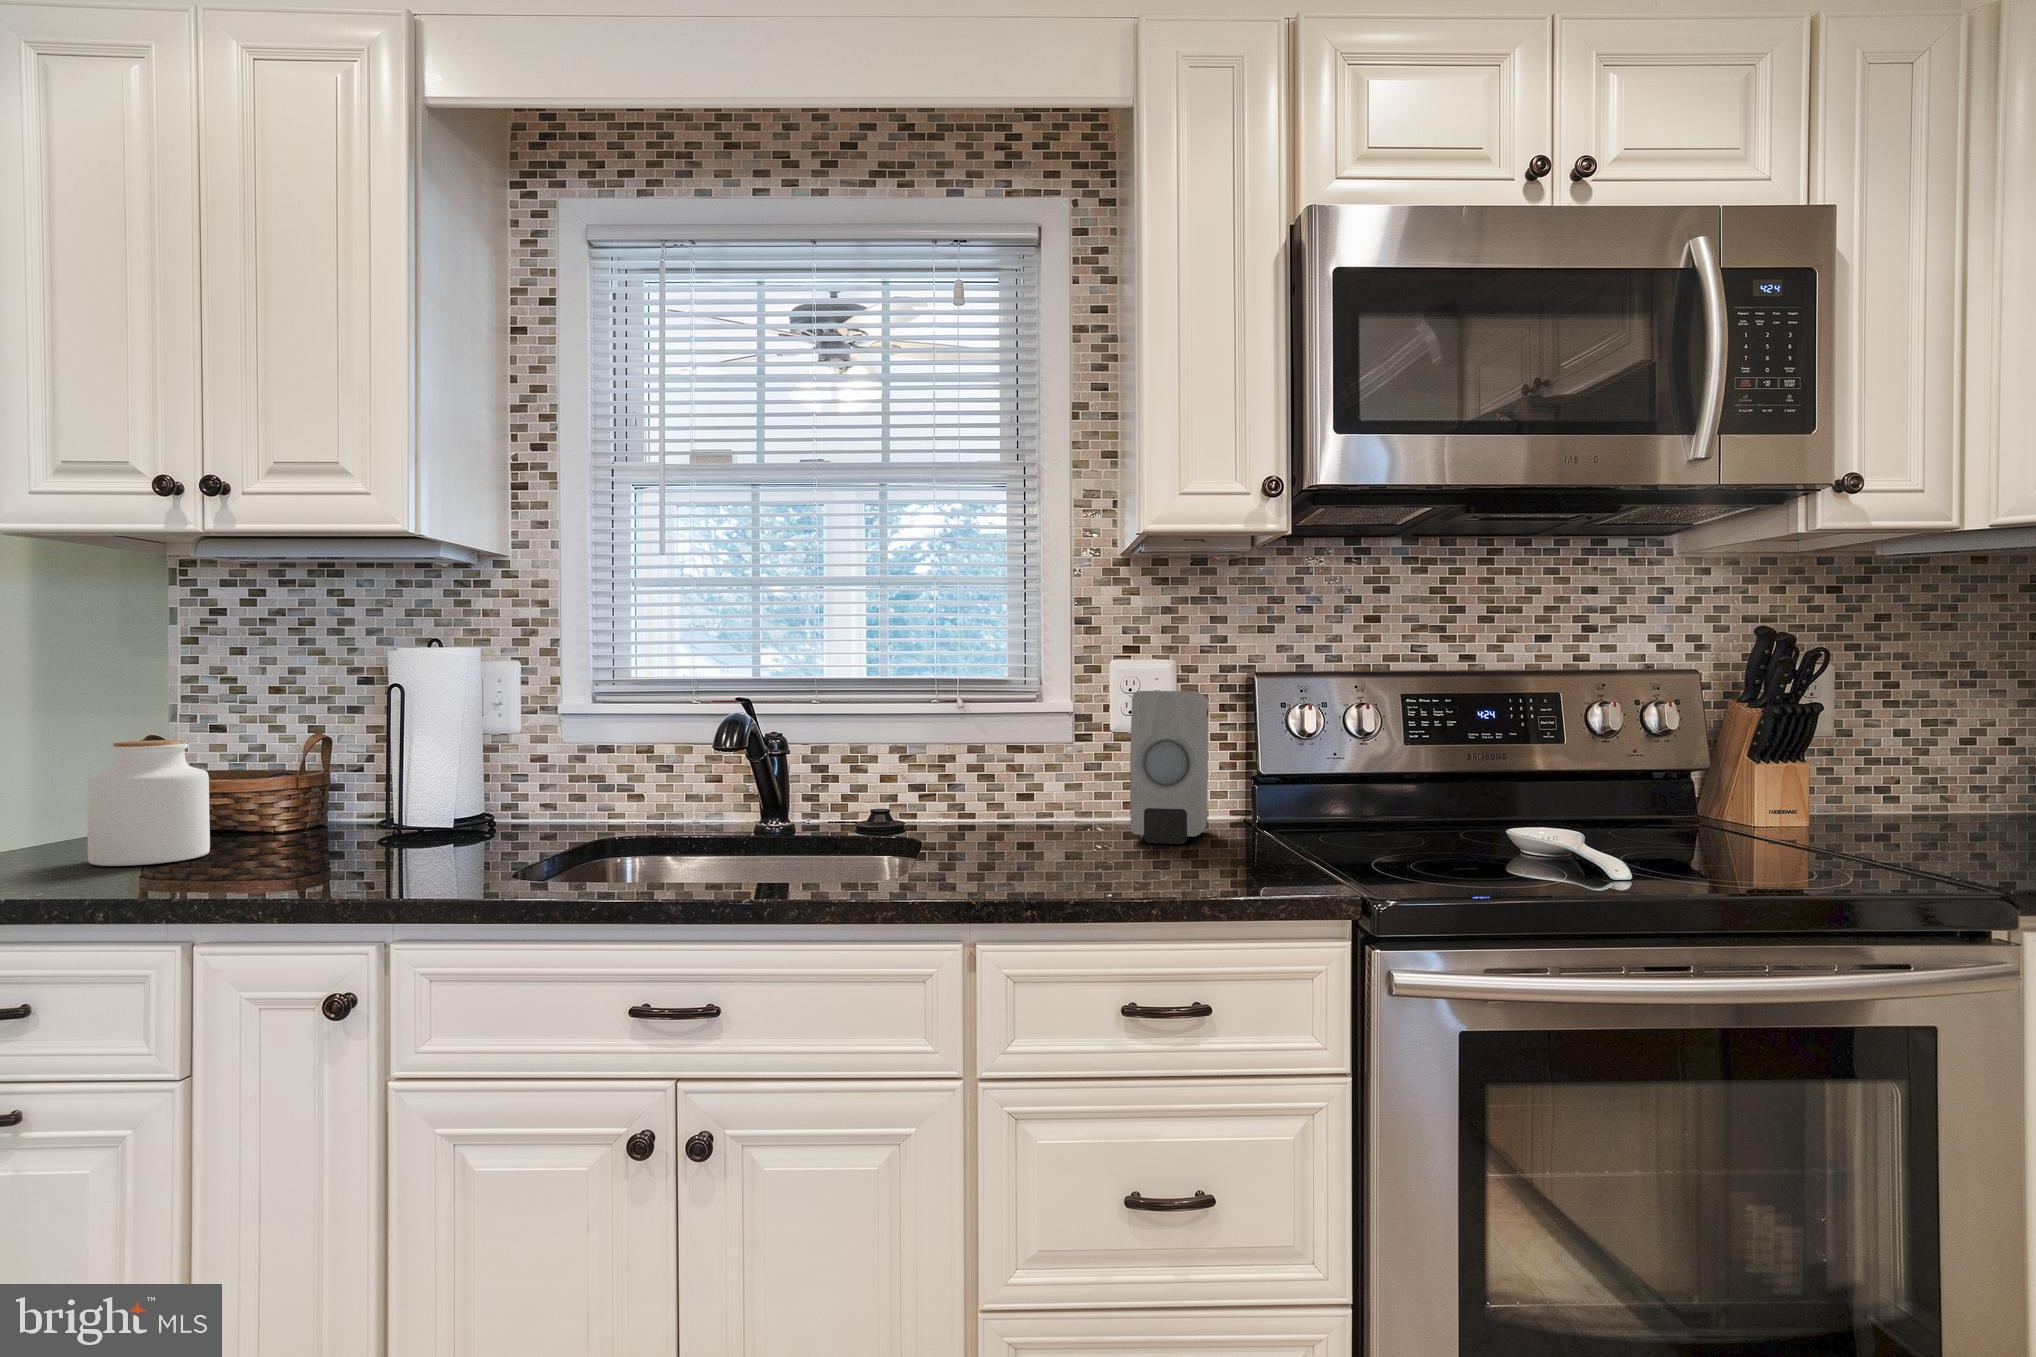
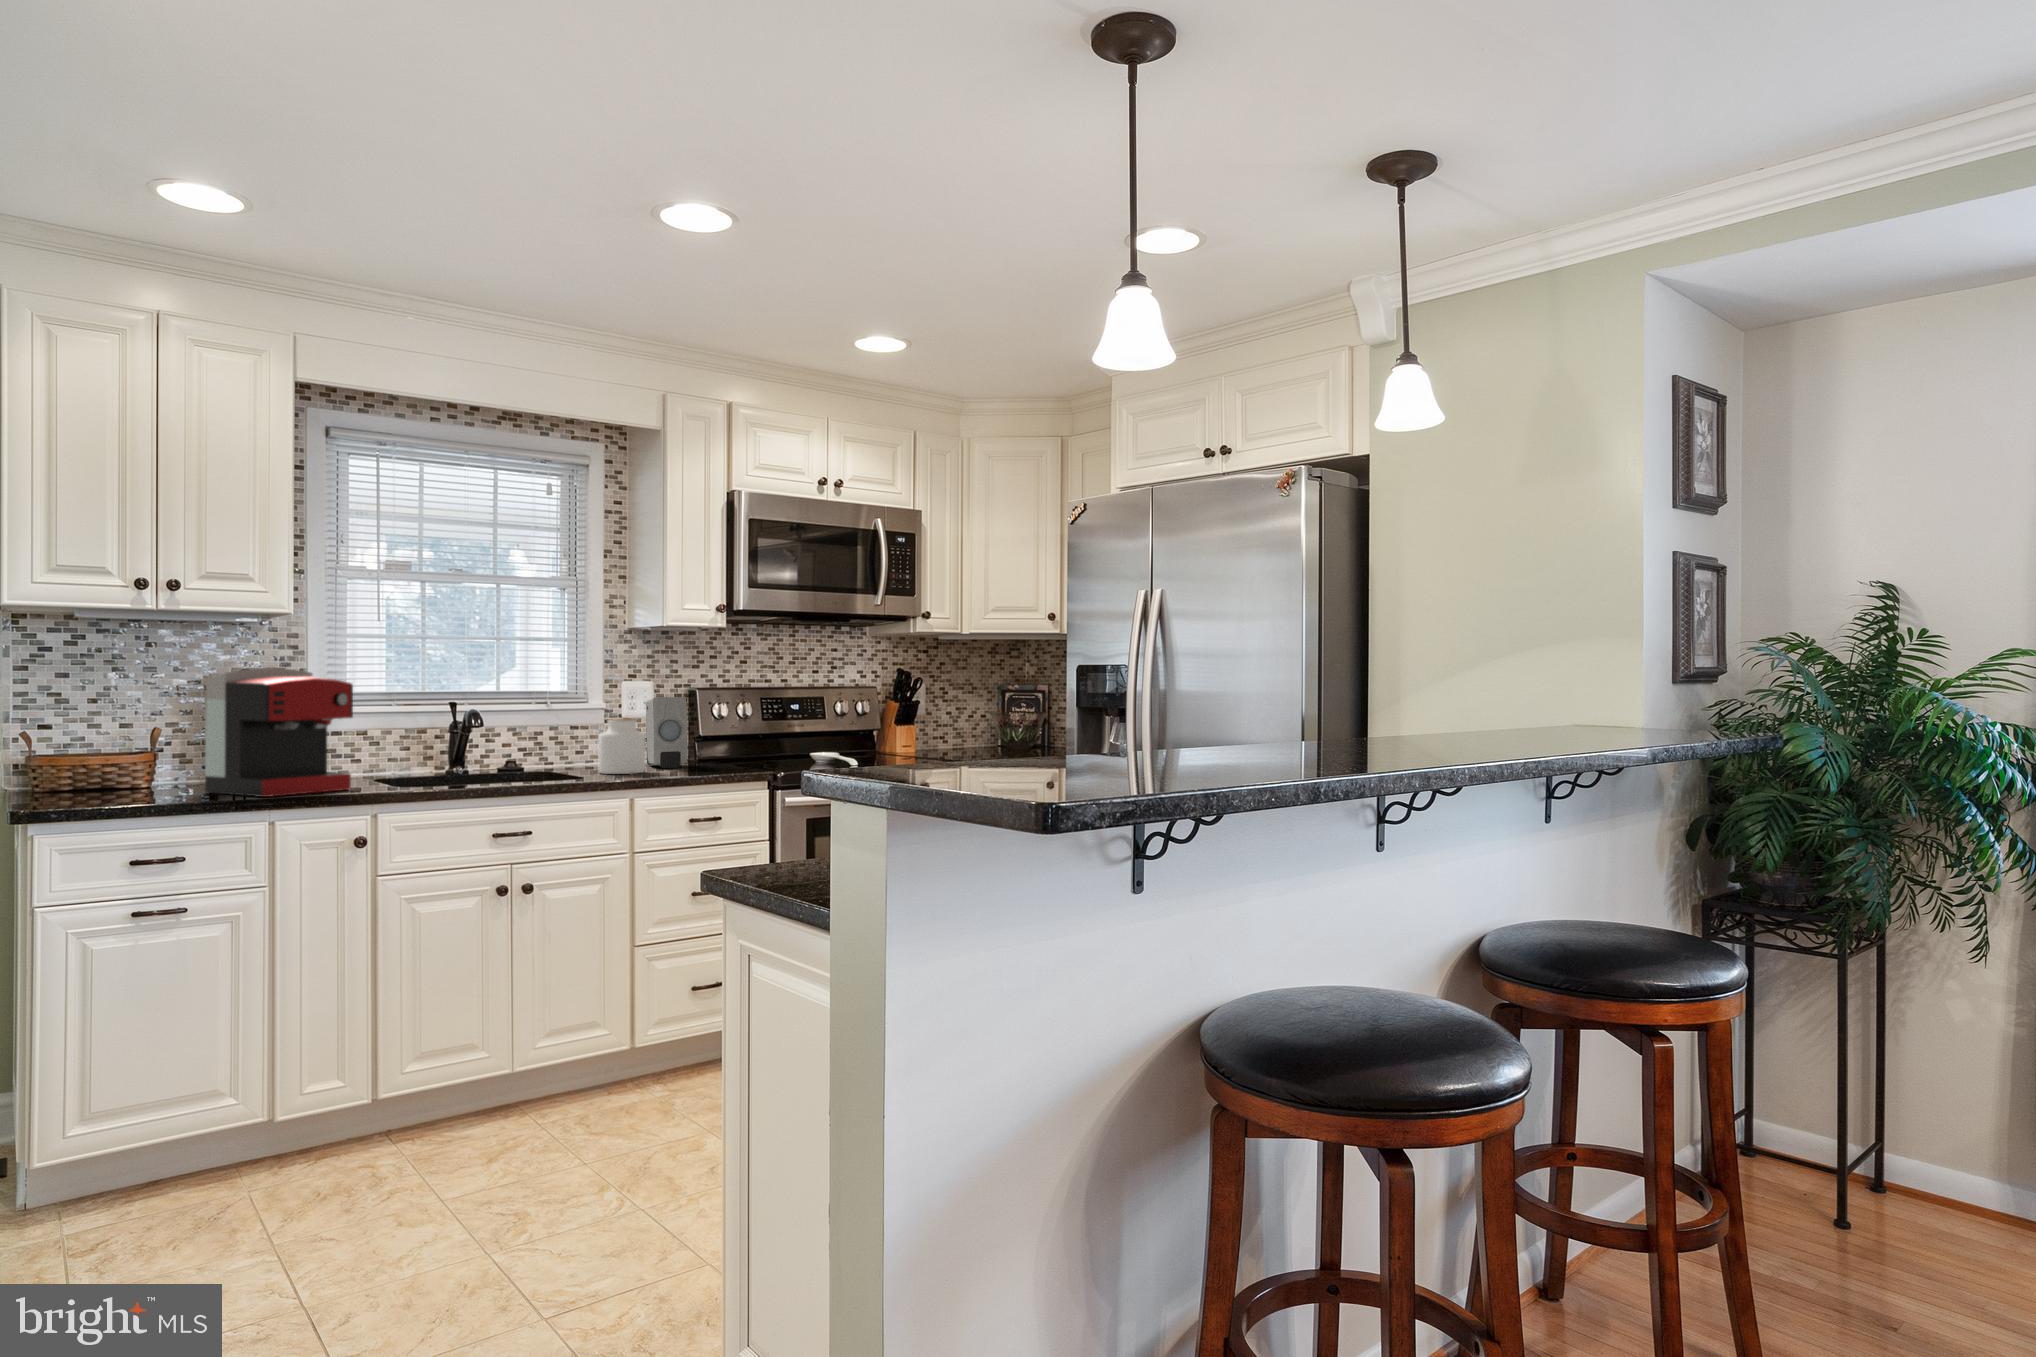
coffee maker: none [277,632,485,878] -> present [205,667,353,797]
jar: present [87,740,210,866] -> present [598,718,645,774]

